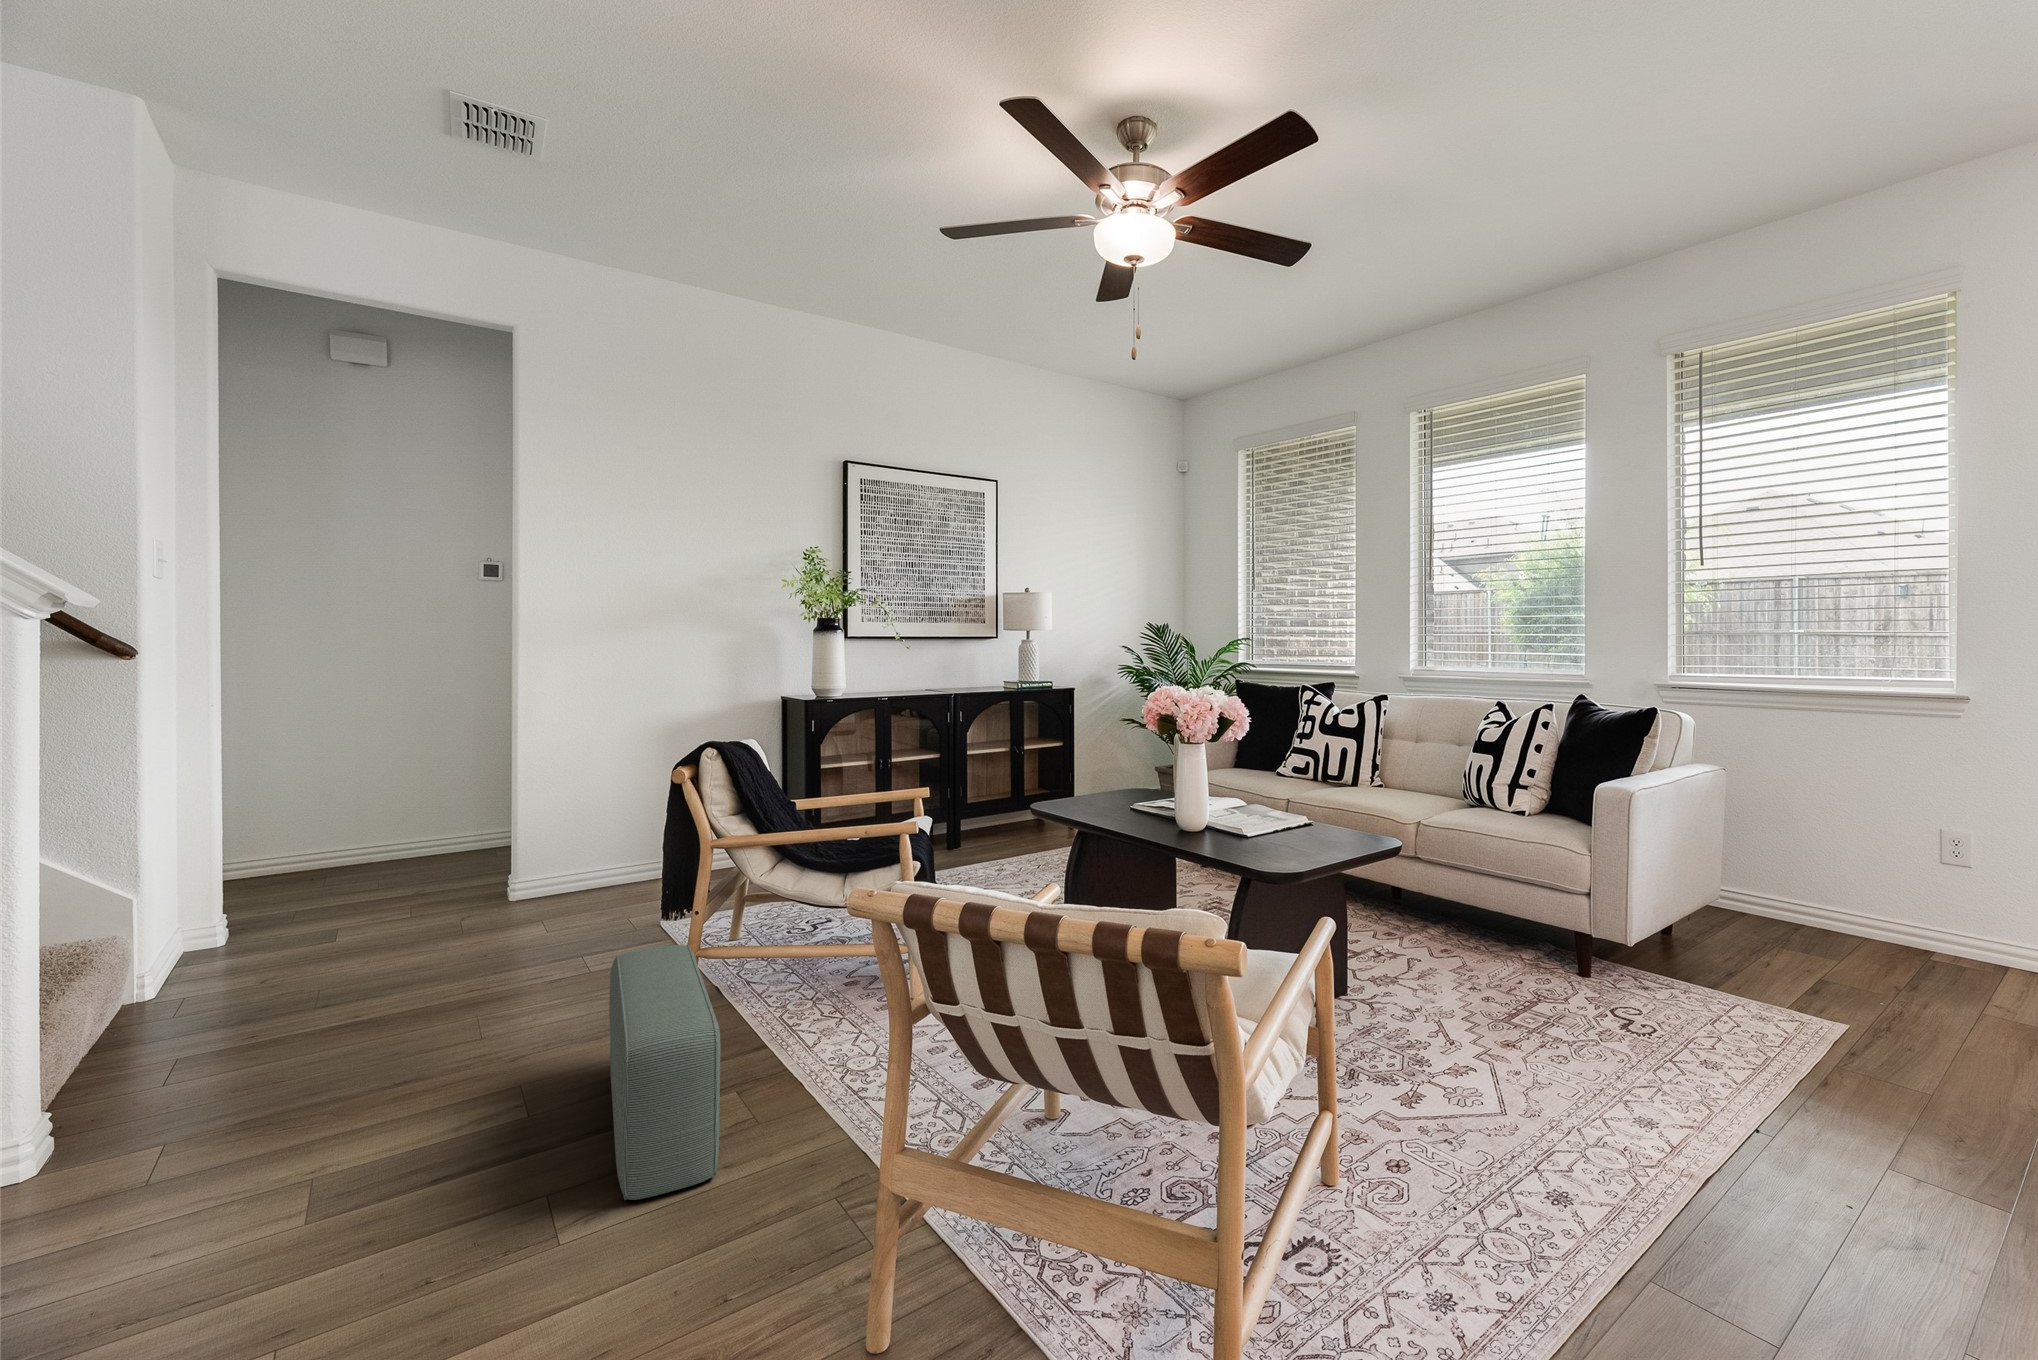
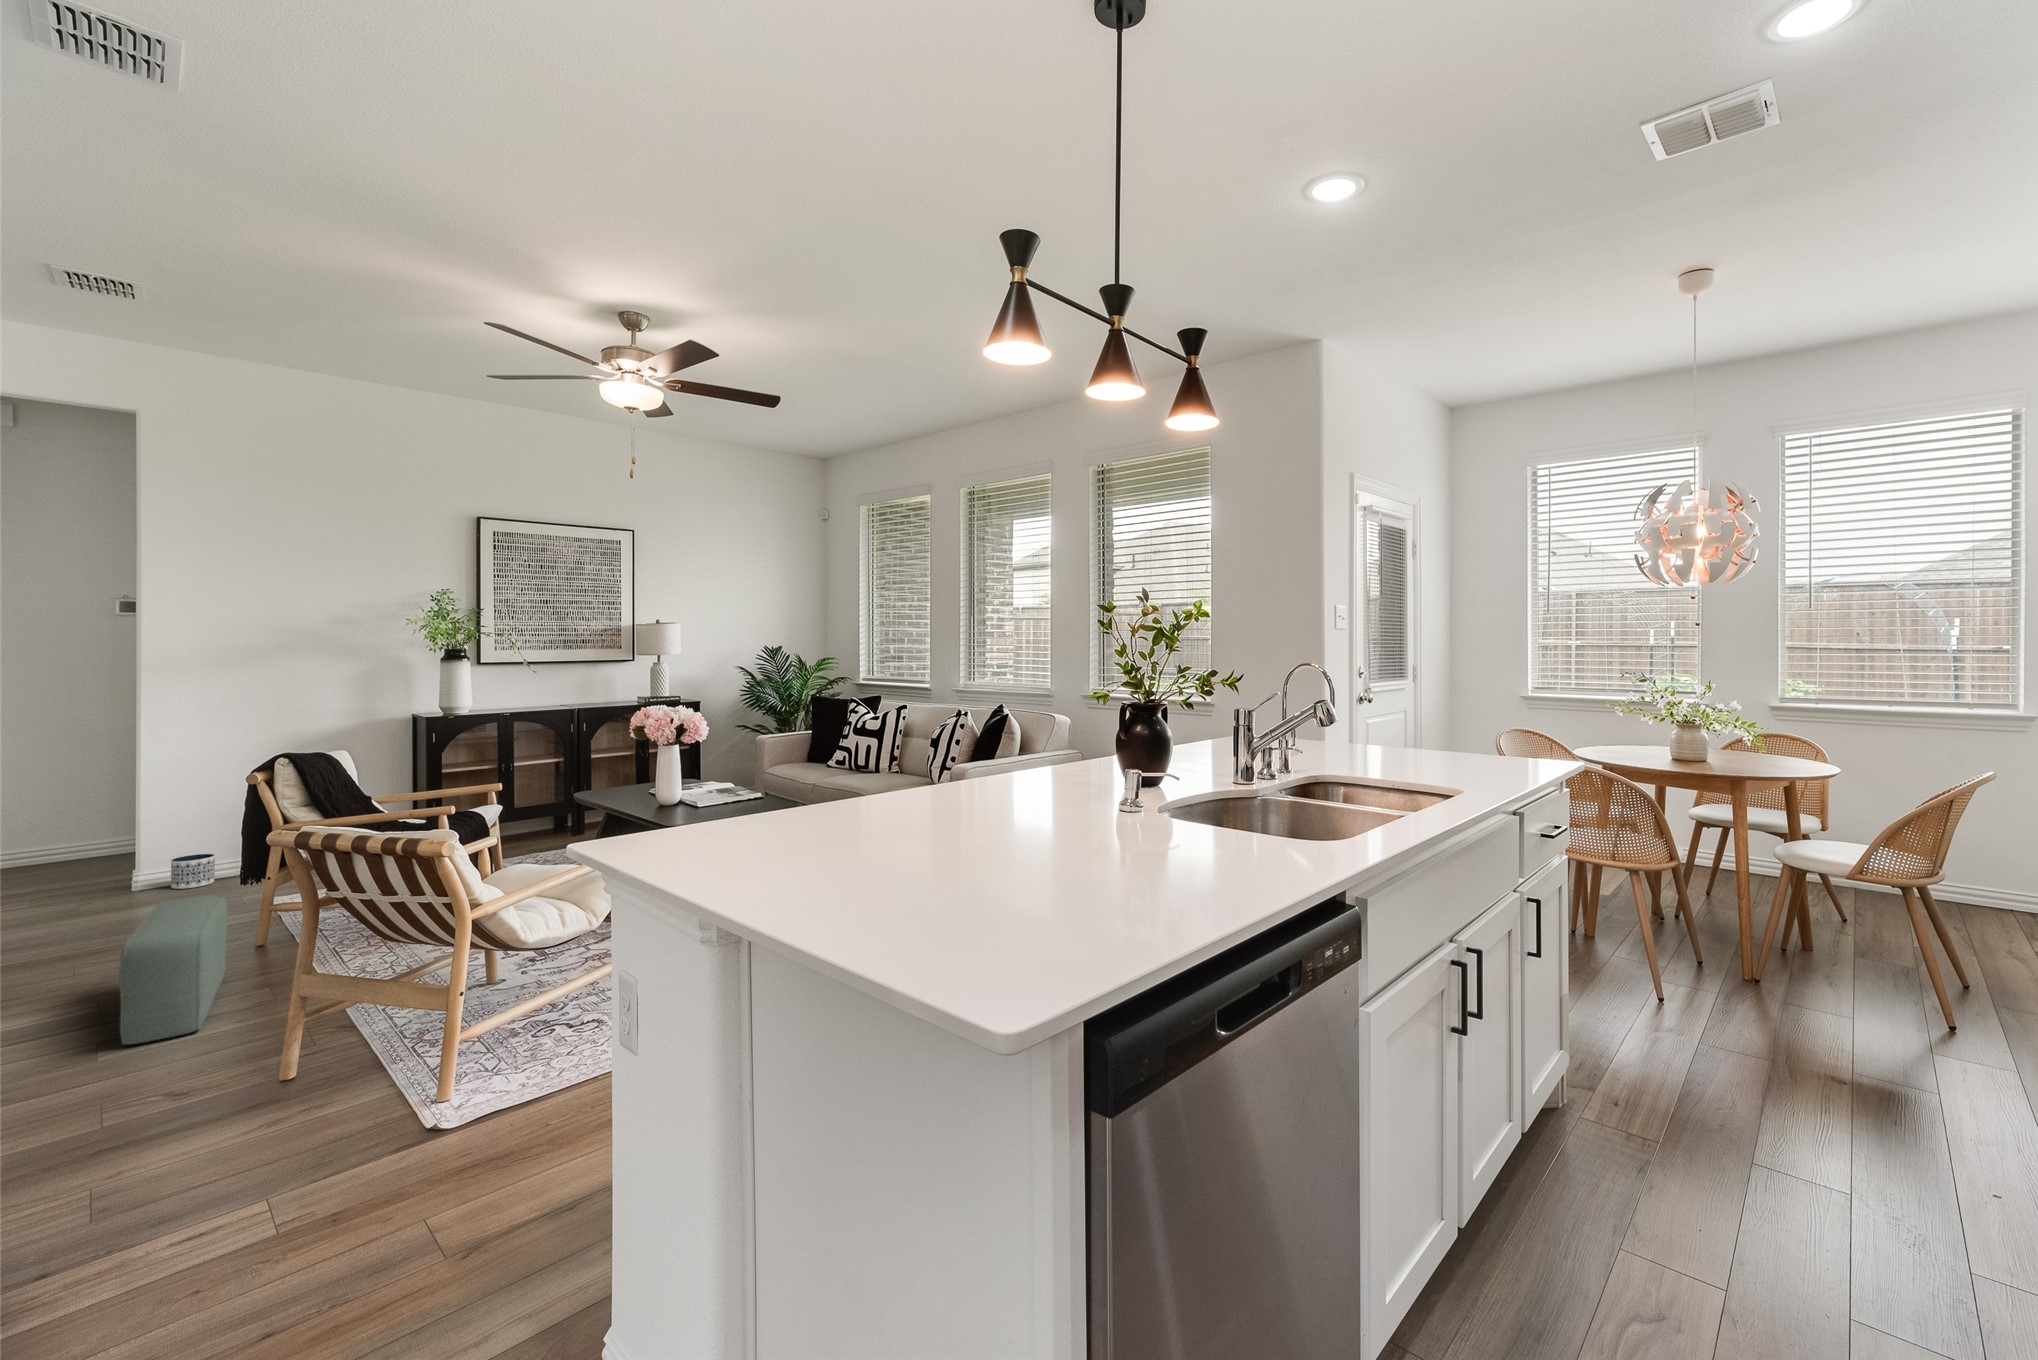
planter: none [552,861,595,903] -> present [171,854,215,889]

